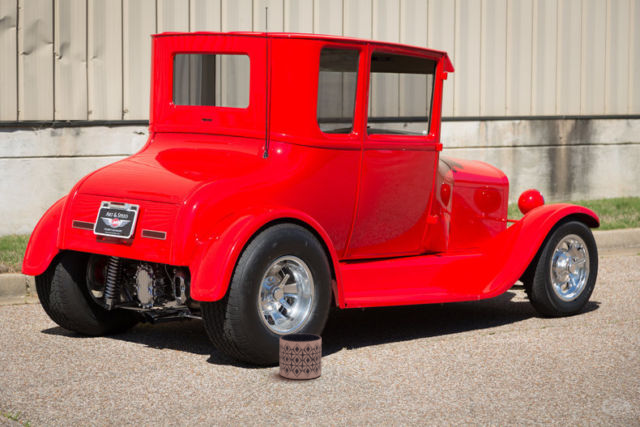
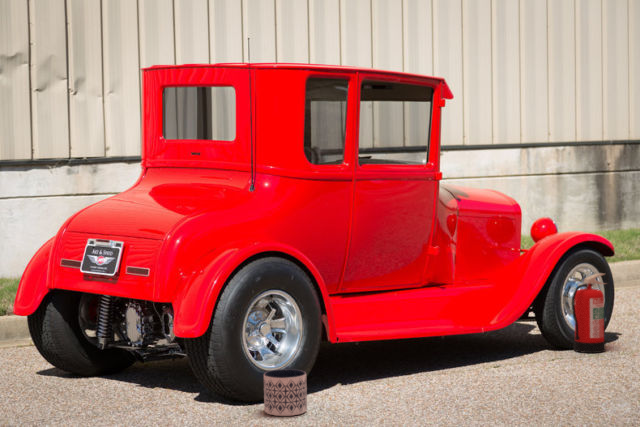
fire extinguisher: none [560,245,594,321] -> present [572,273,605,353]

